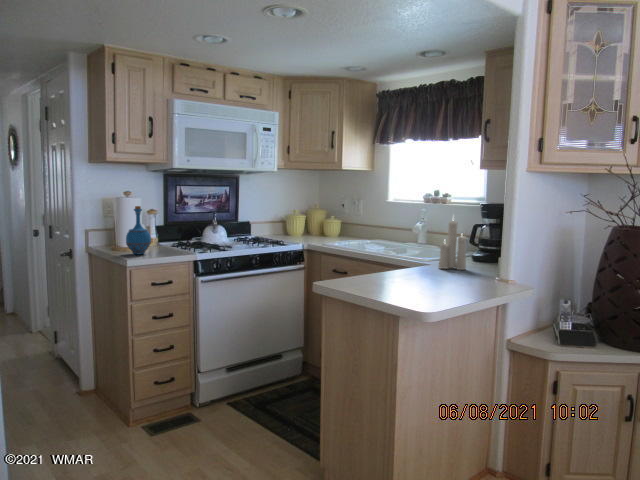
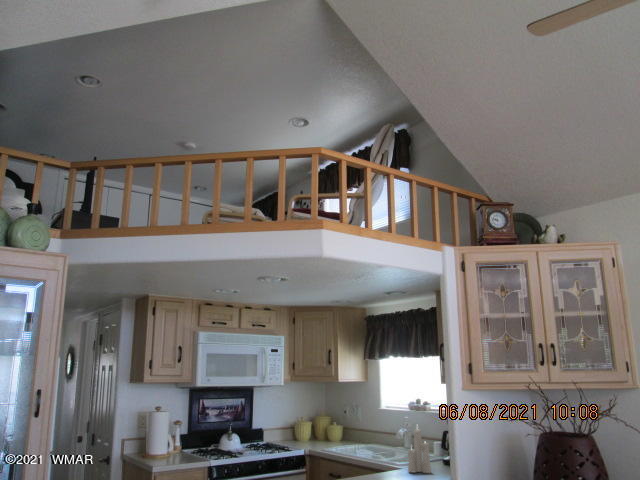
bottle: present [126,206,151,254] -> none [153,420,174,462]

